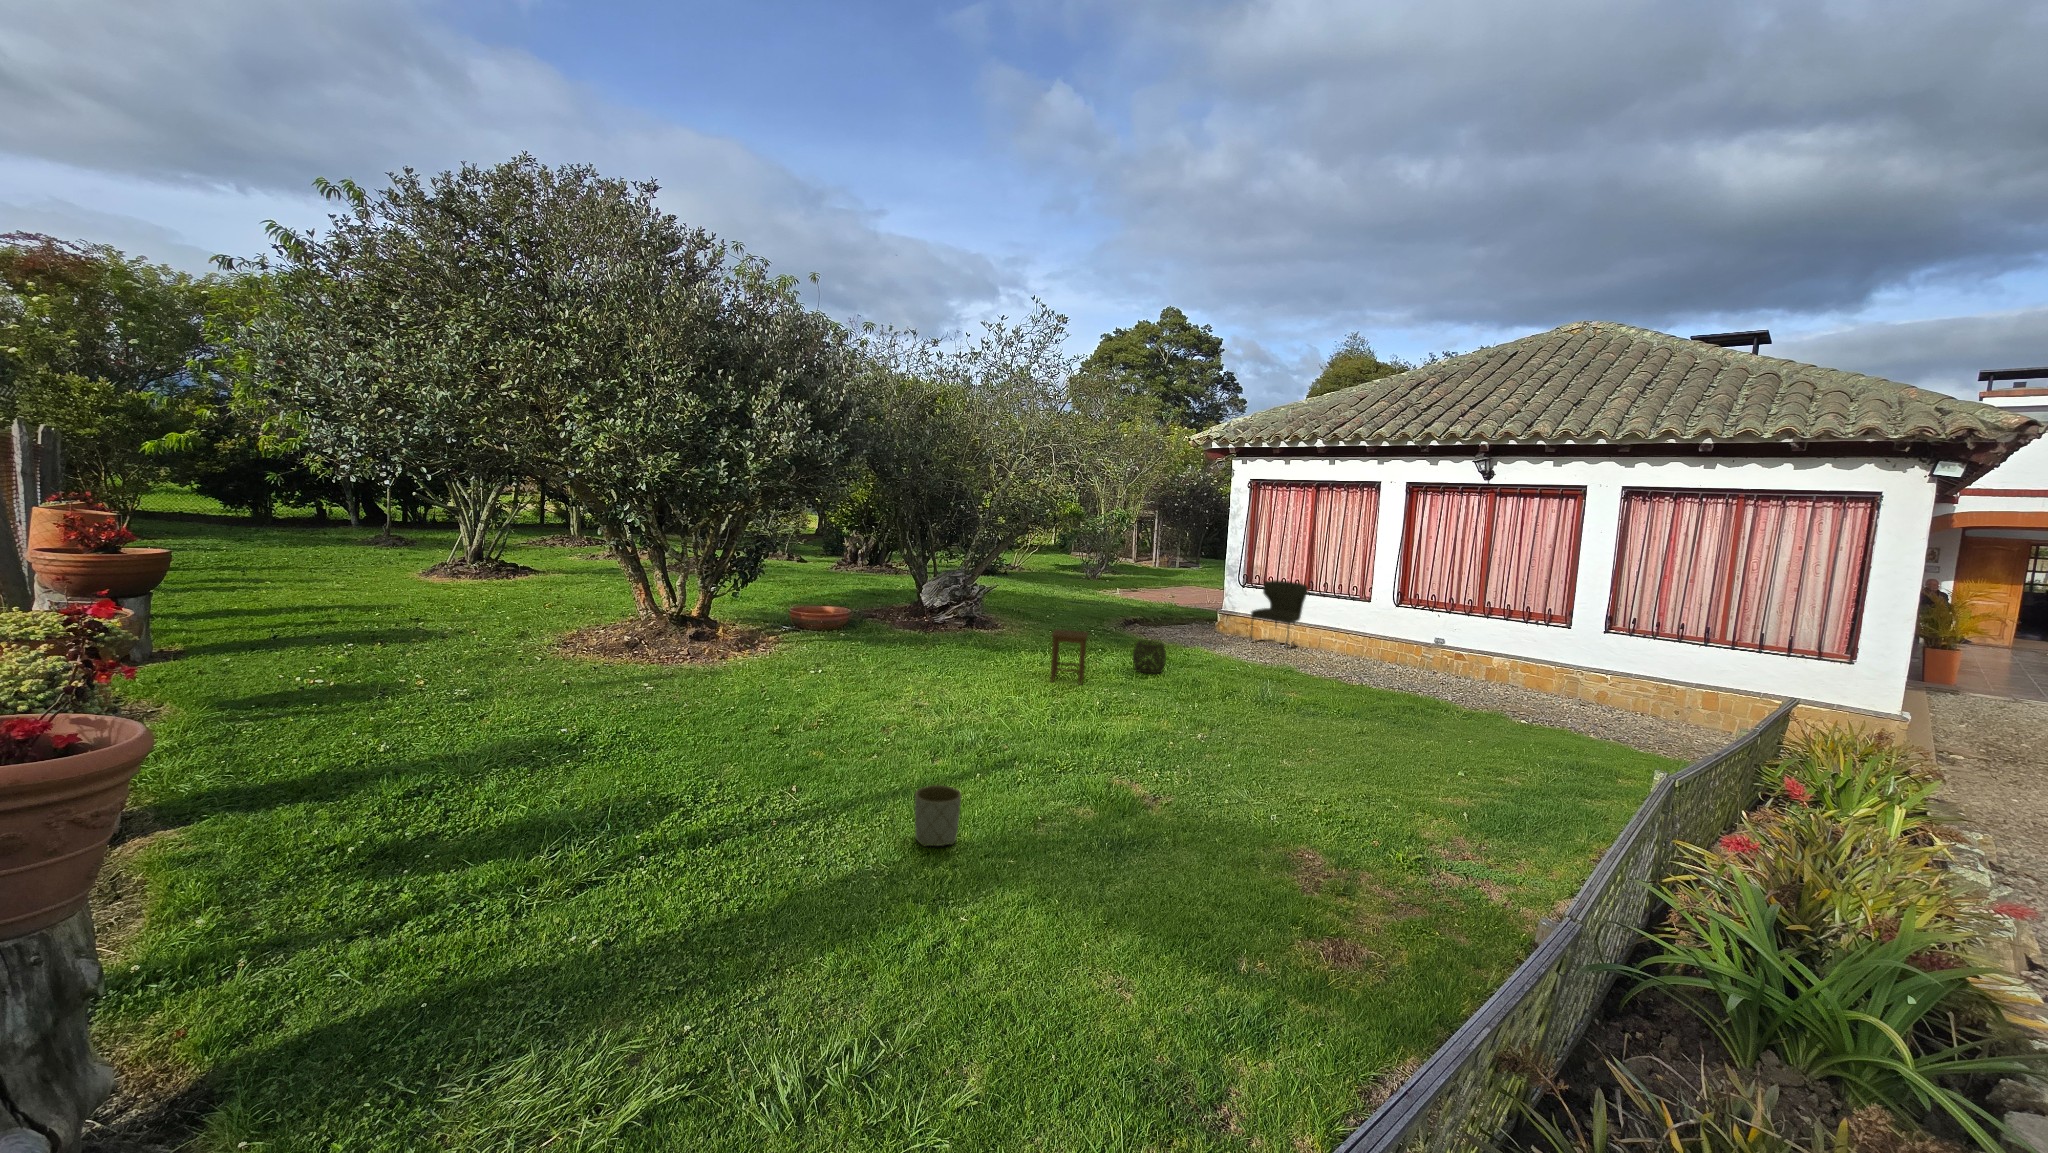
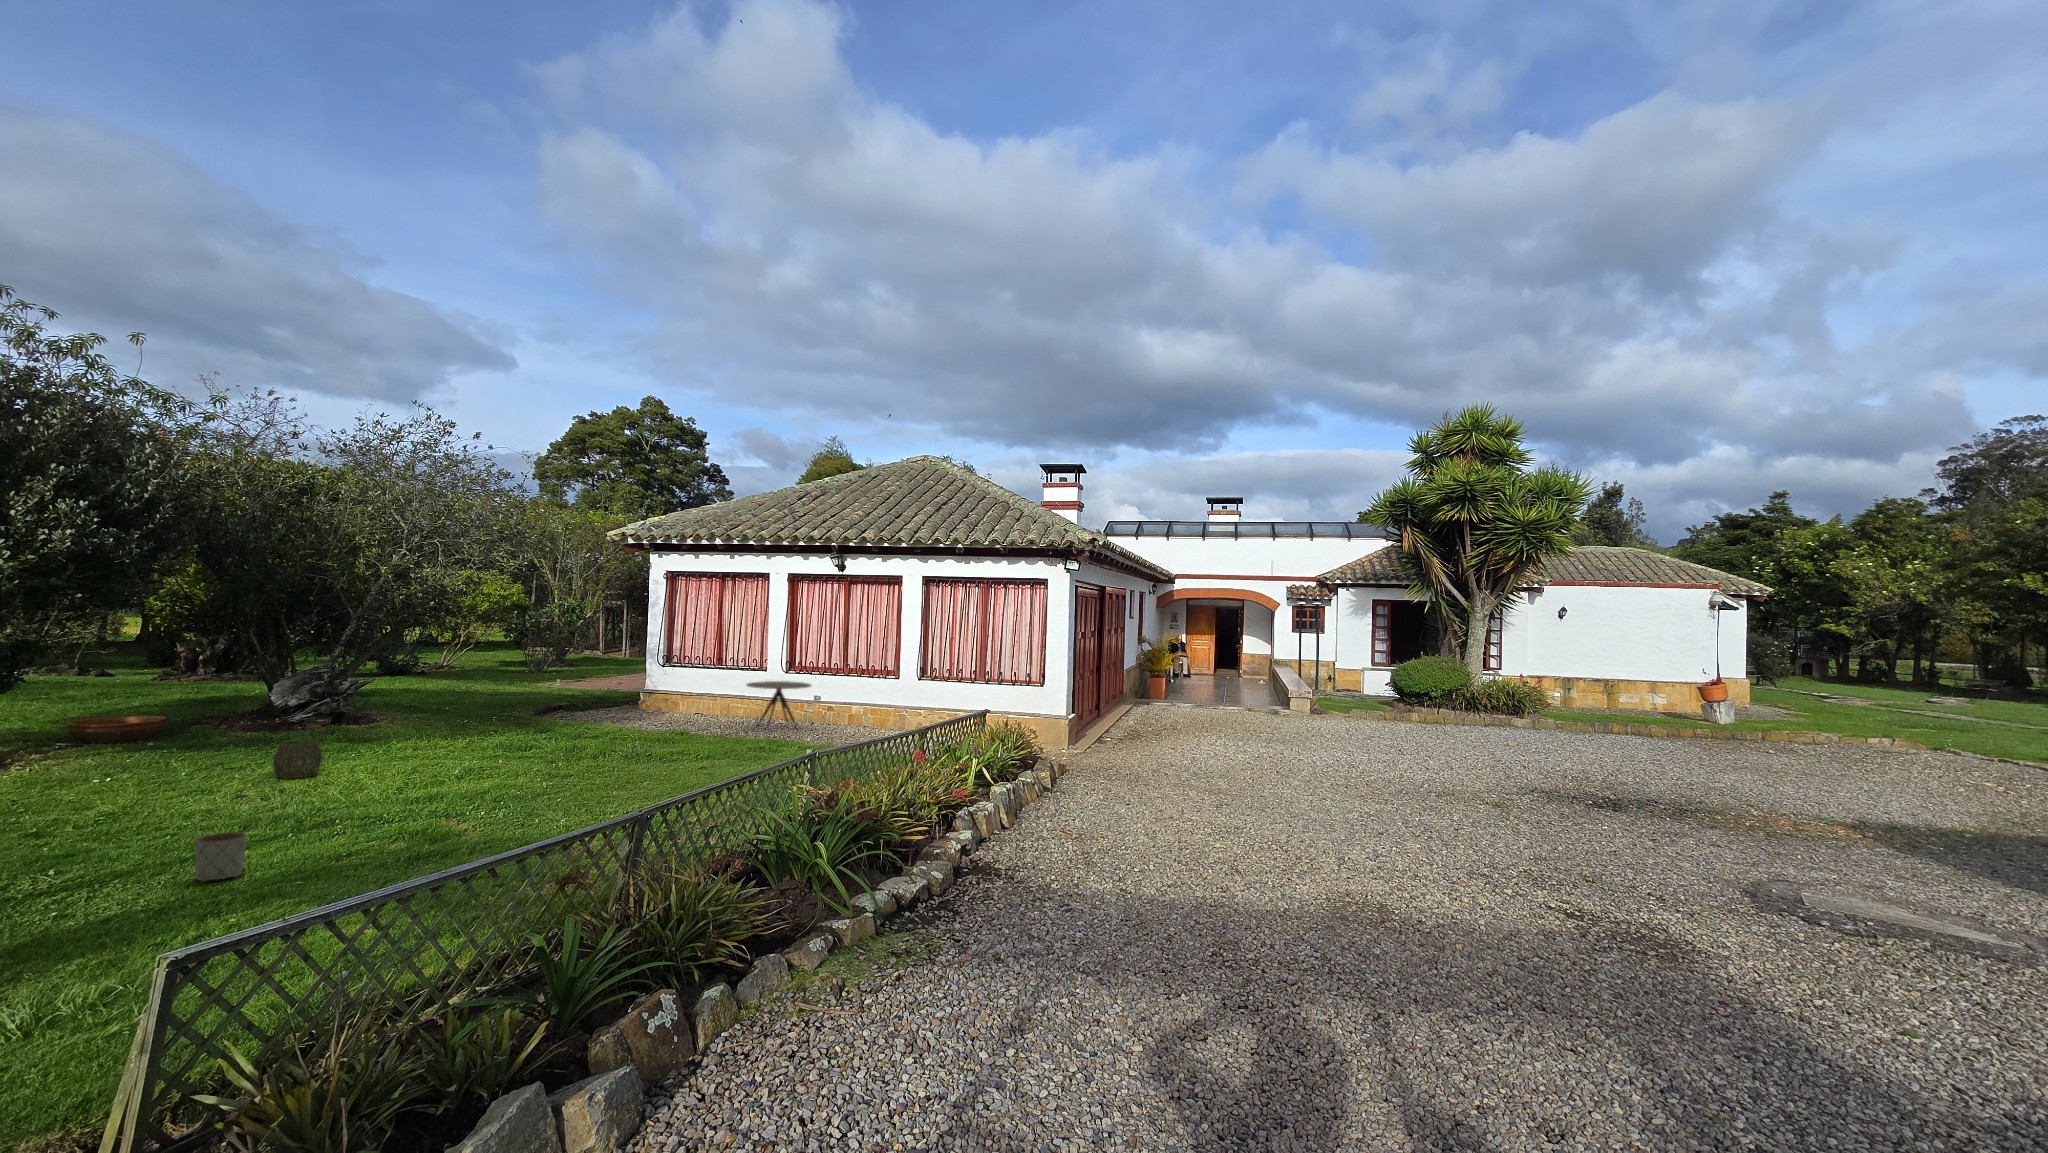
chair: present [1250,581,1308,649] -> none [661,661,713,722]
round table: none [1356,611,1439,673] -> present [747,681,811,729]
stool: present [1050,629,1088,685] -> none [412,715,458,766]
woven basket: present [1133,640,1166,673] -> present [273,740,322,779]

